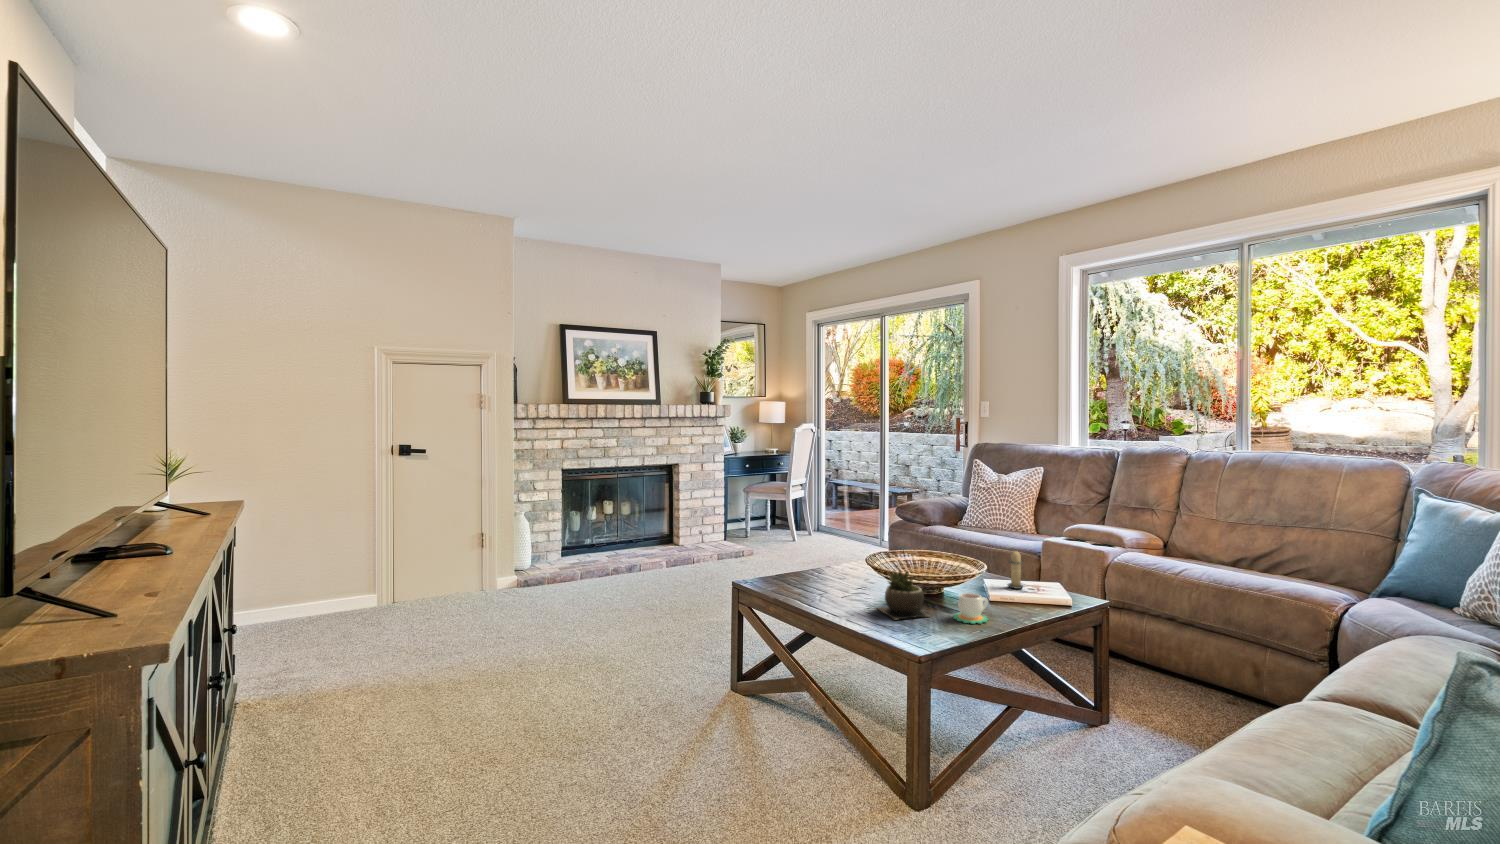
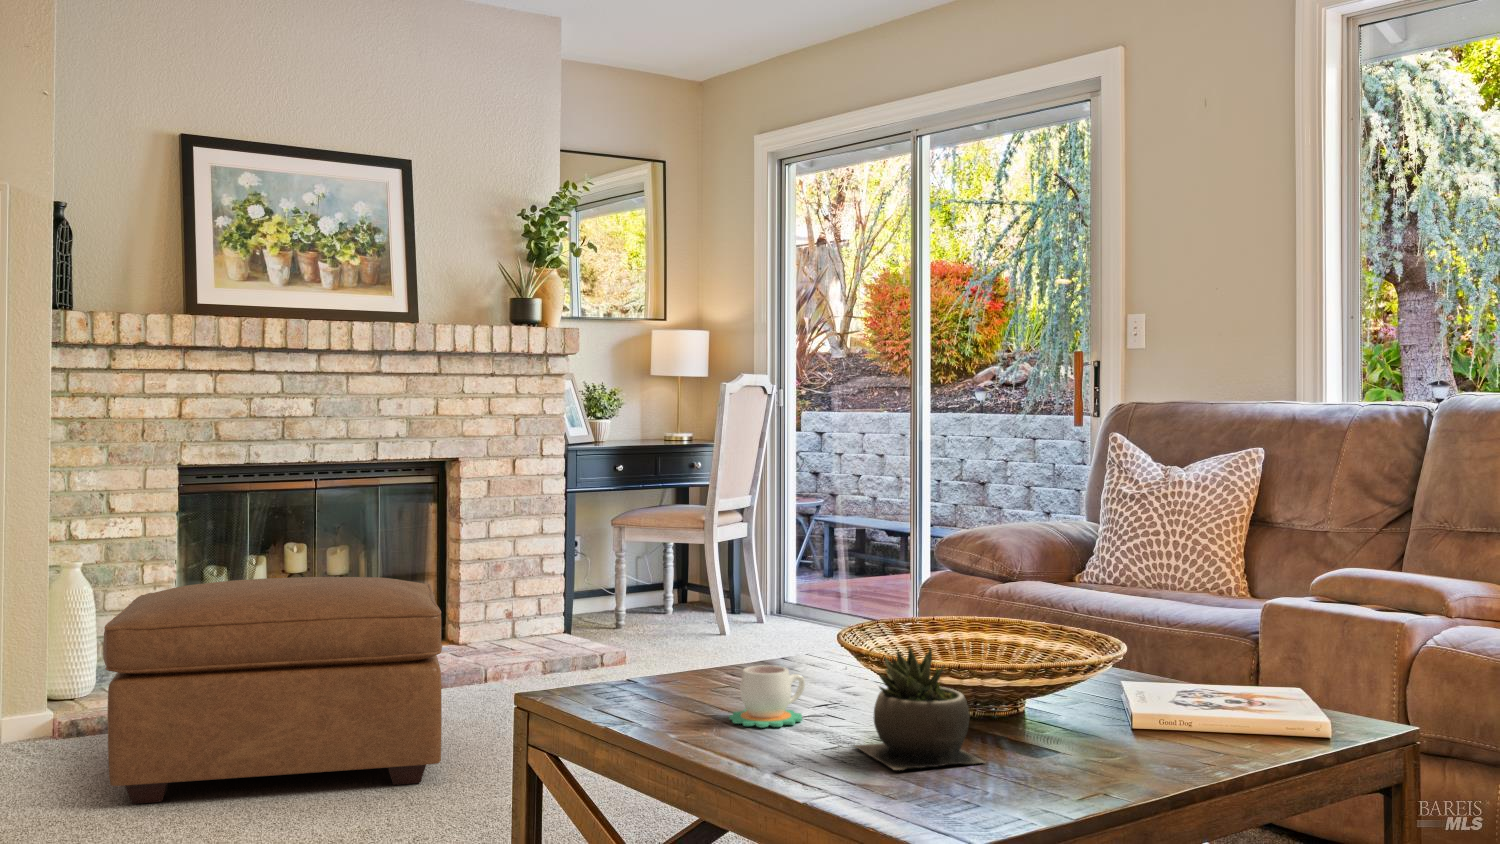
ottoman: none [547,523,685,620] -> present [103,577,442,804]
candle: present [1008,551,1023,589] -> none [1173,605,1221,703]
mug: present [953,593,988,624] -> present [729,665,805,727]

